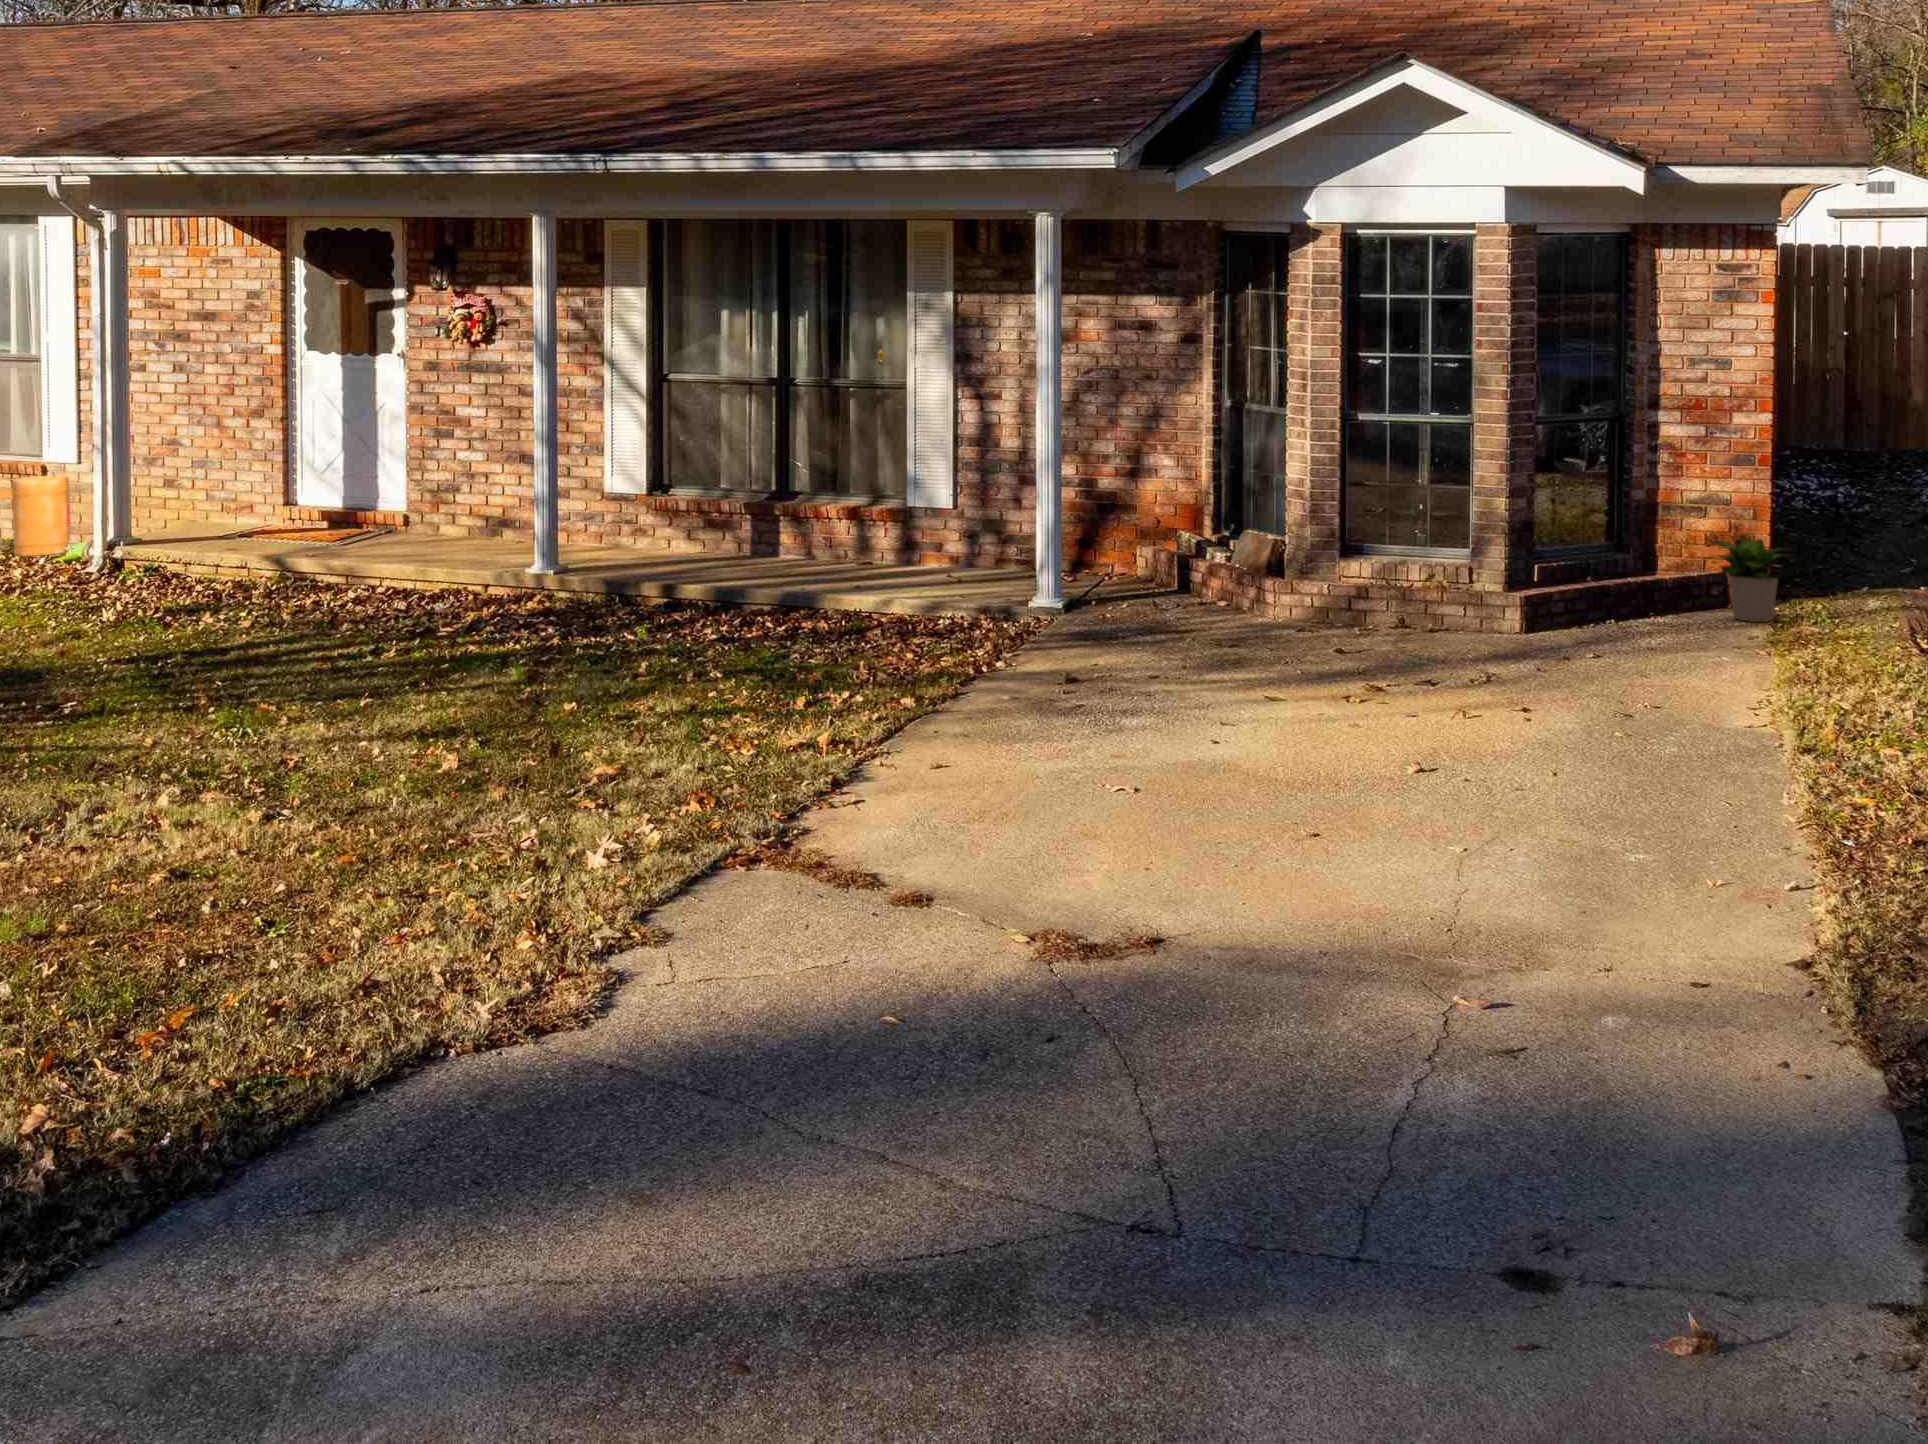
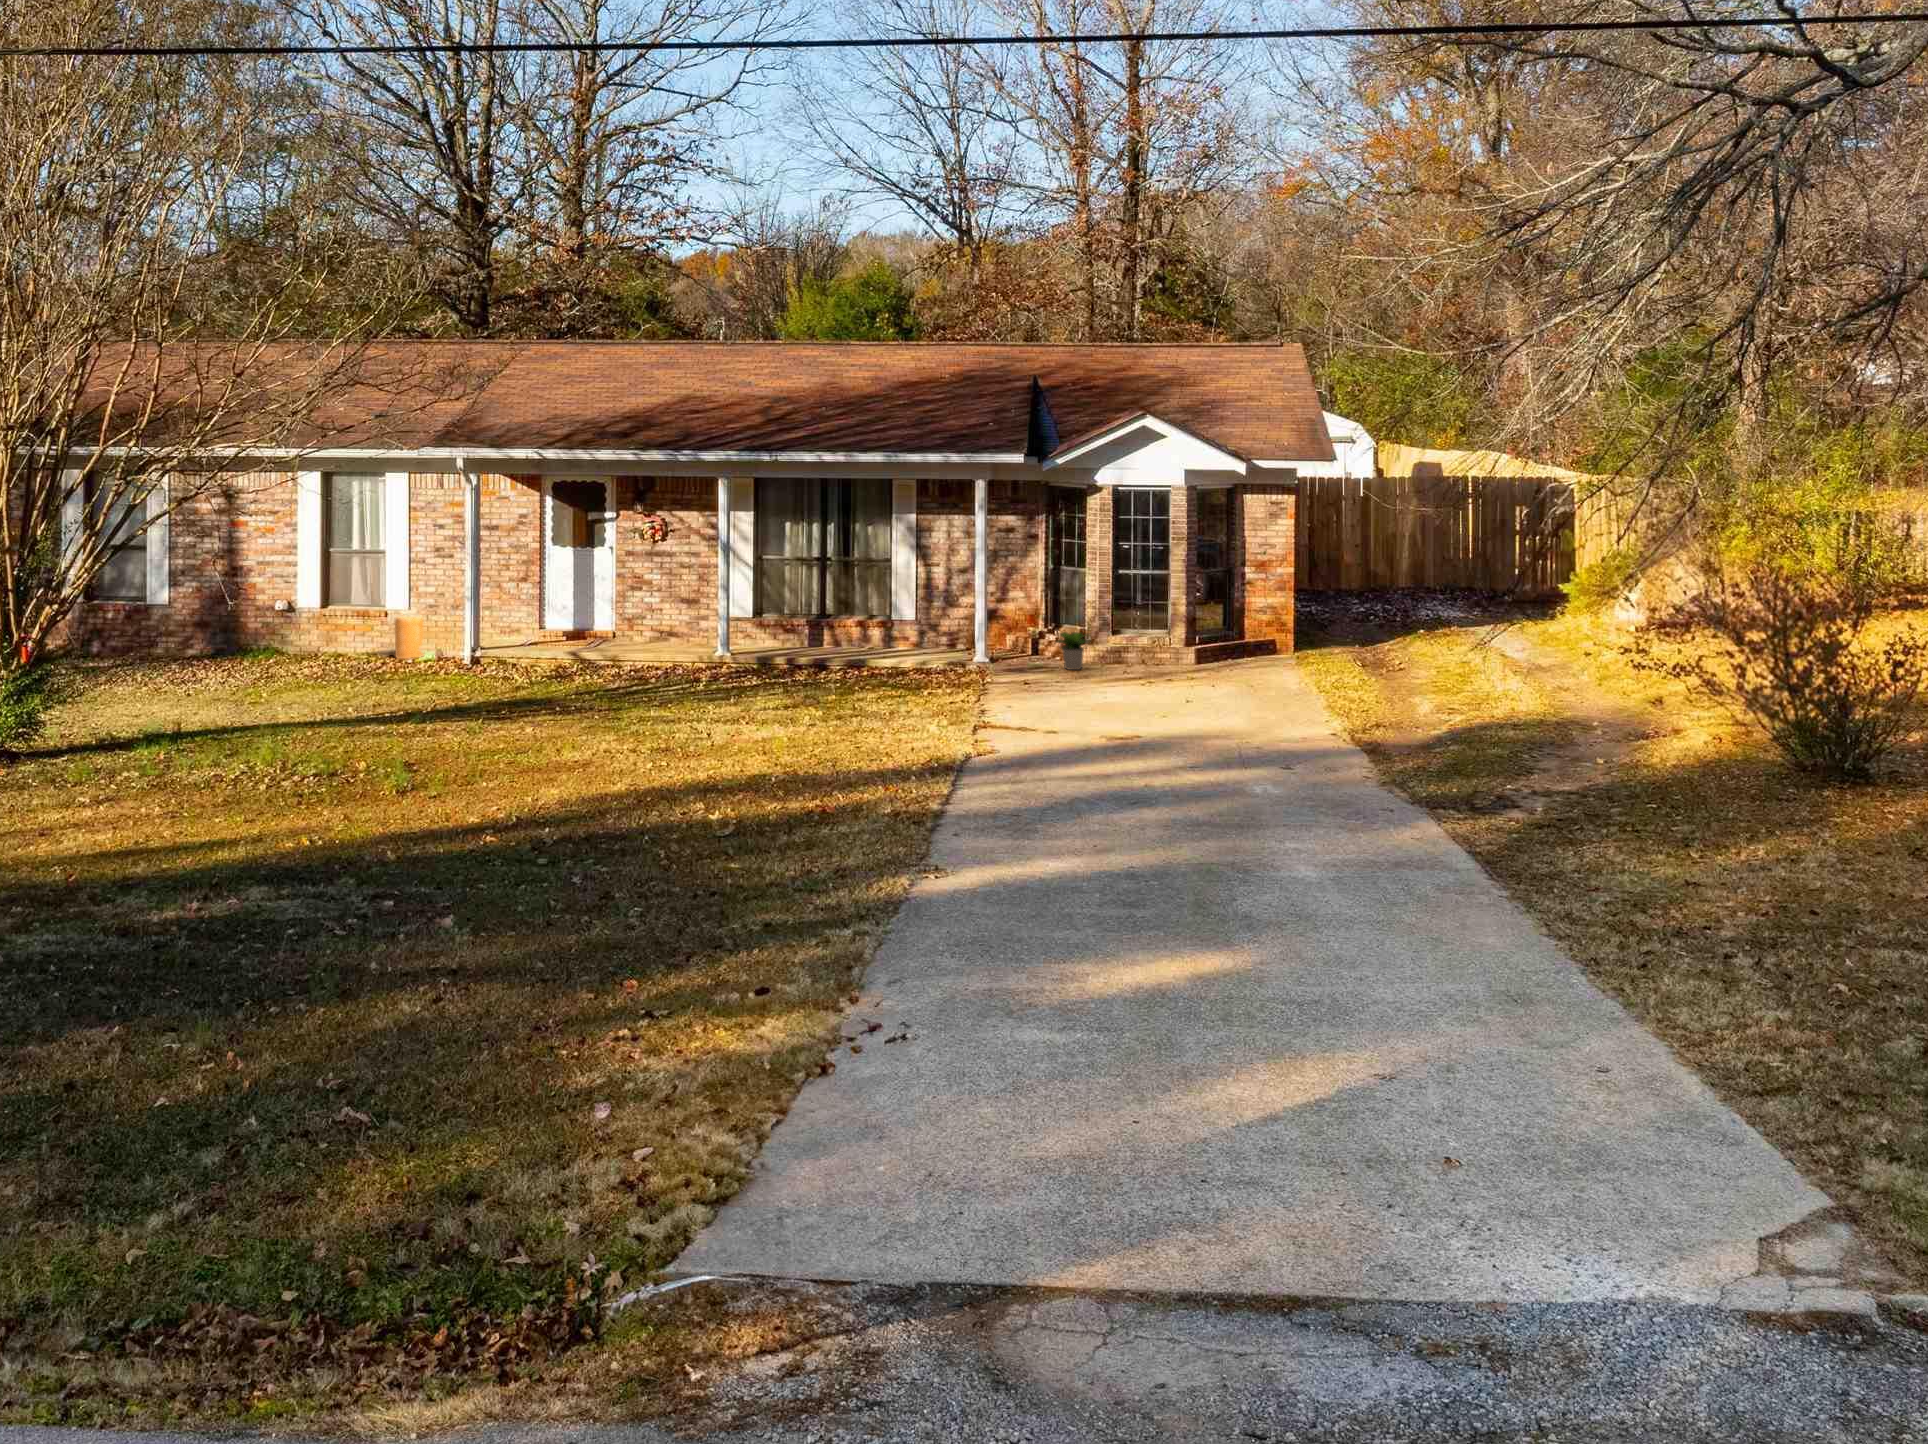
potted plant: present [1710,539,1790,622] -> present [1056,632,1090,670]

